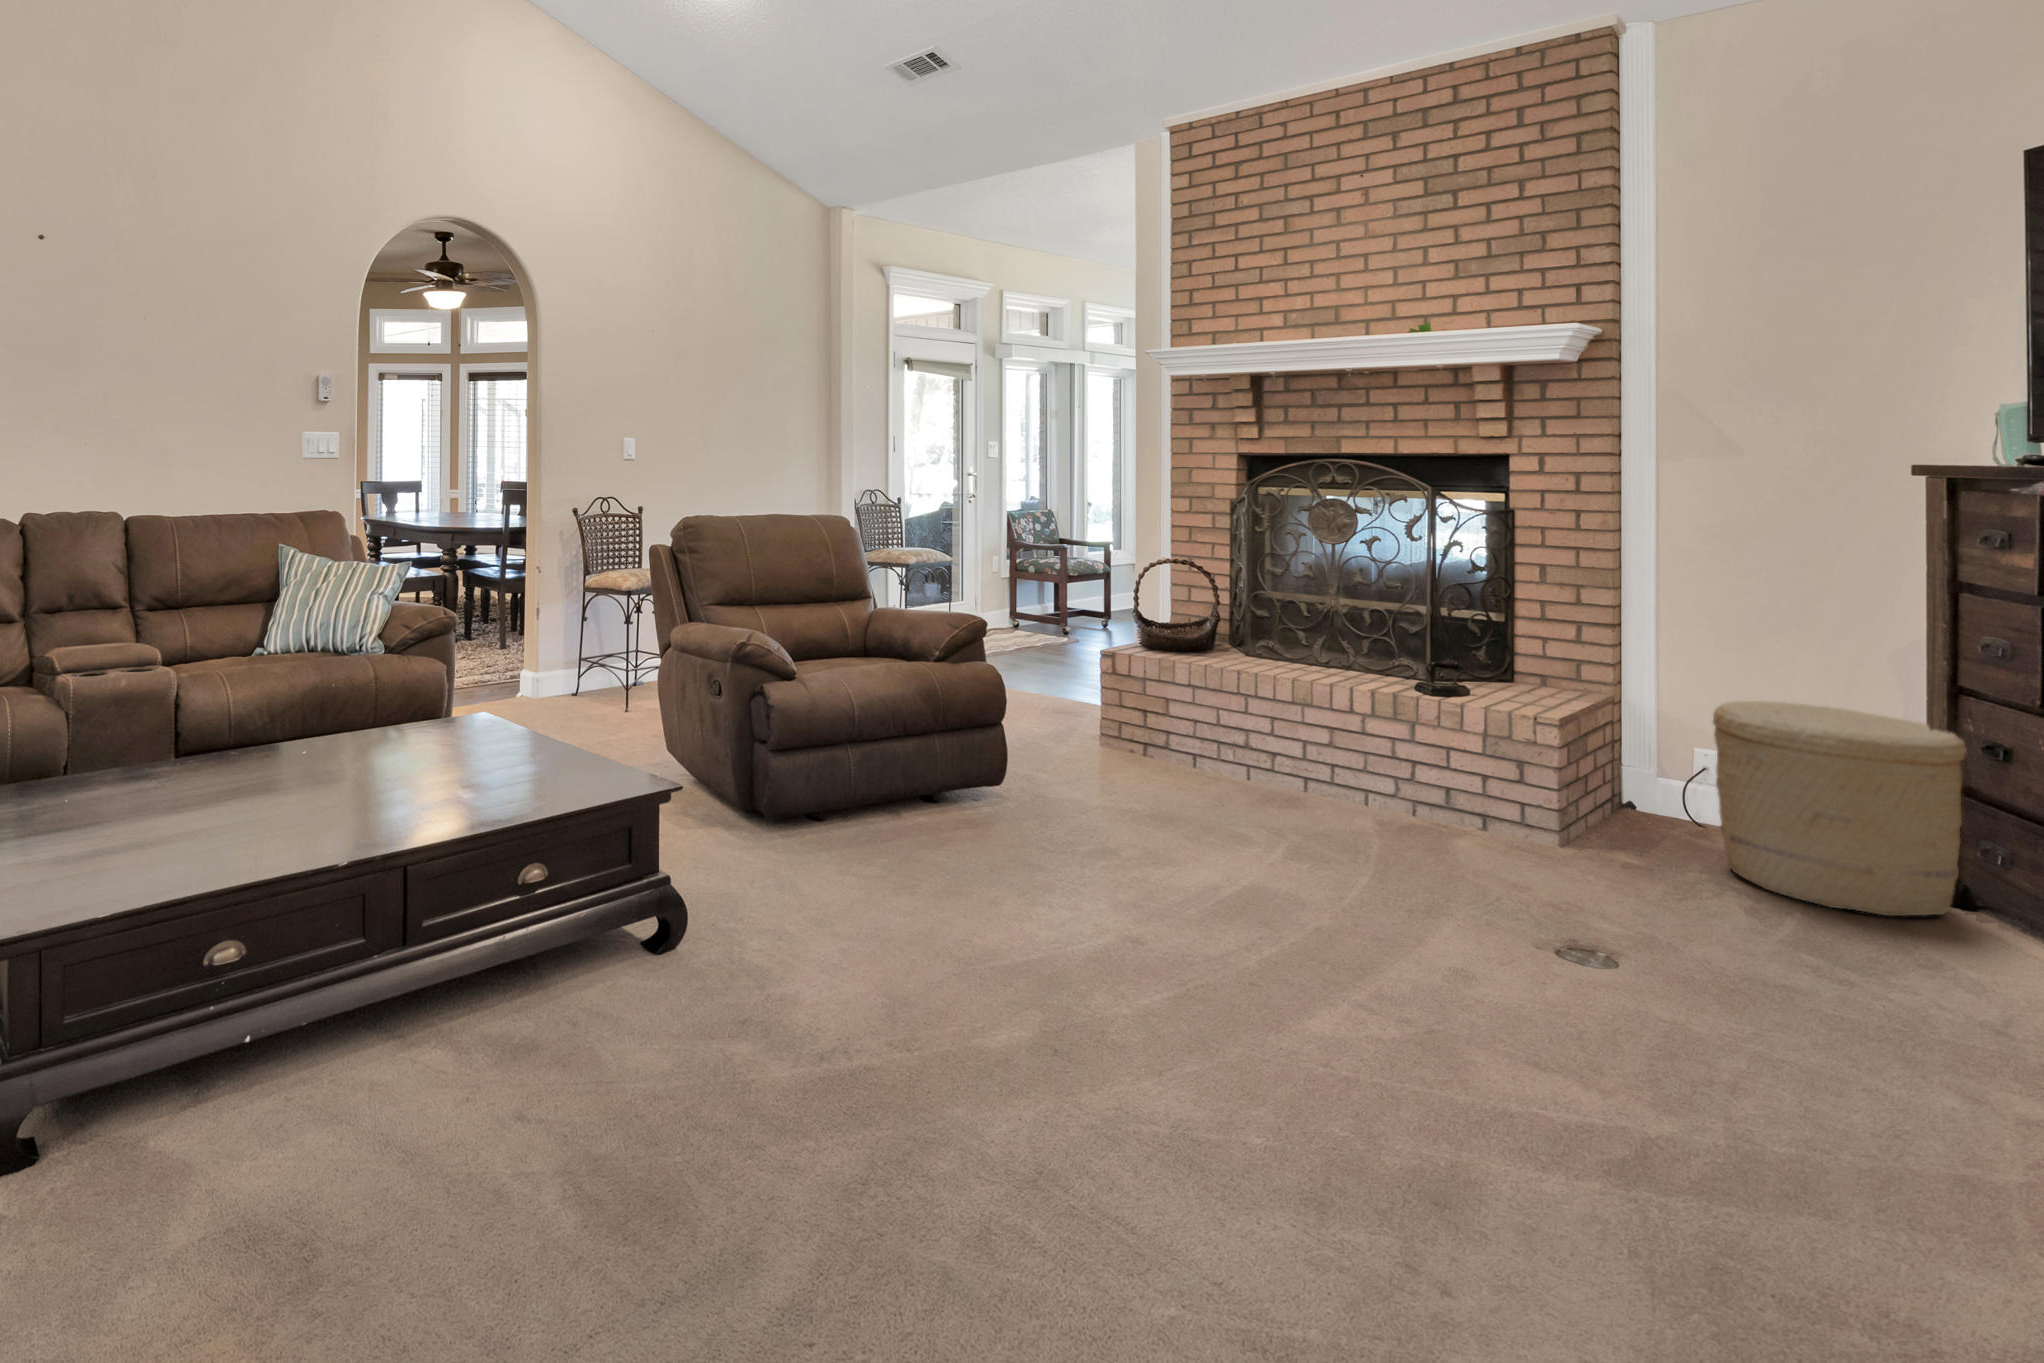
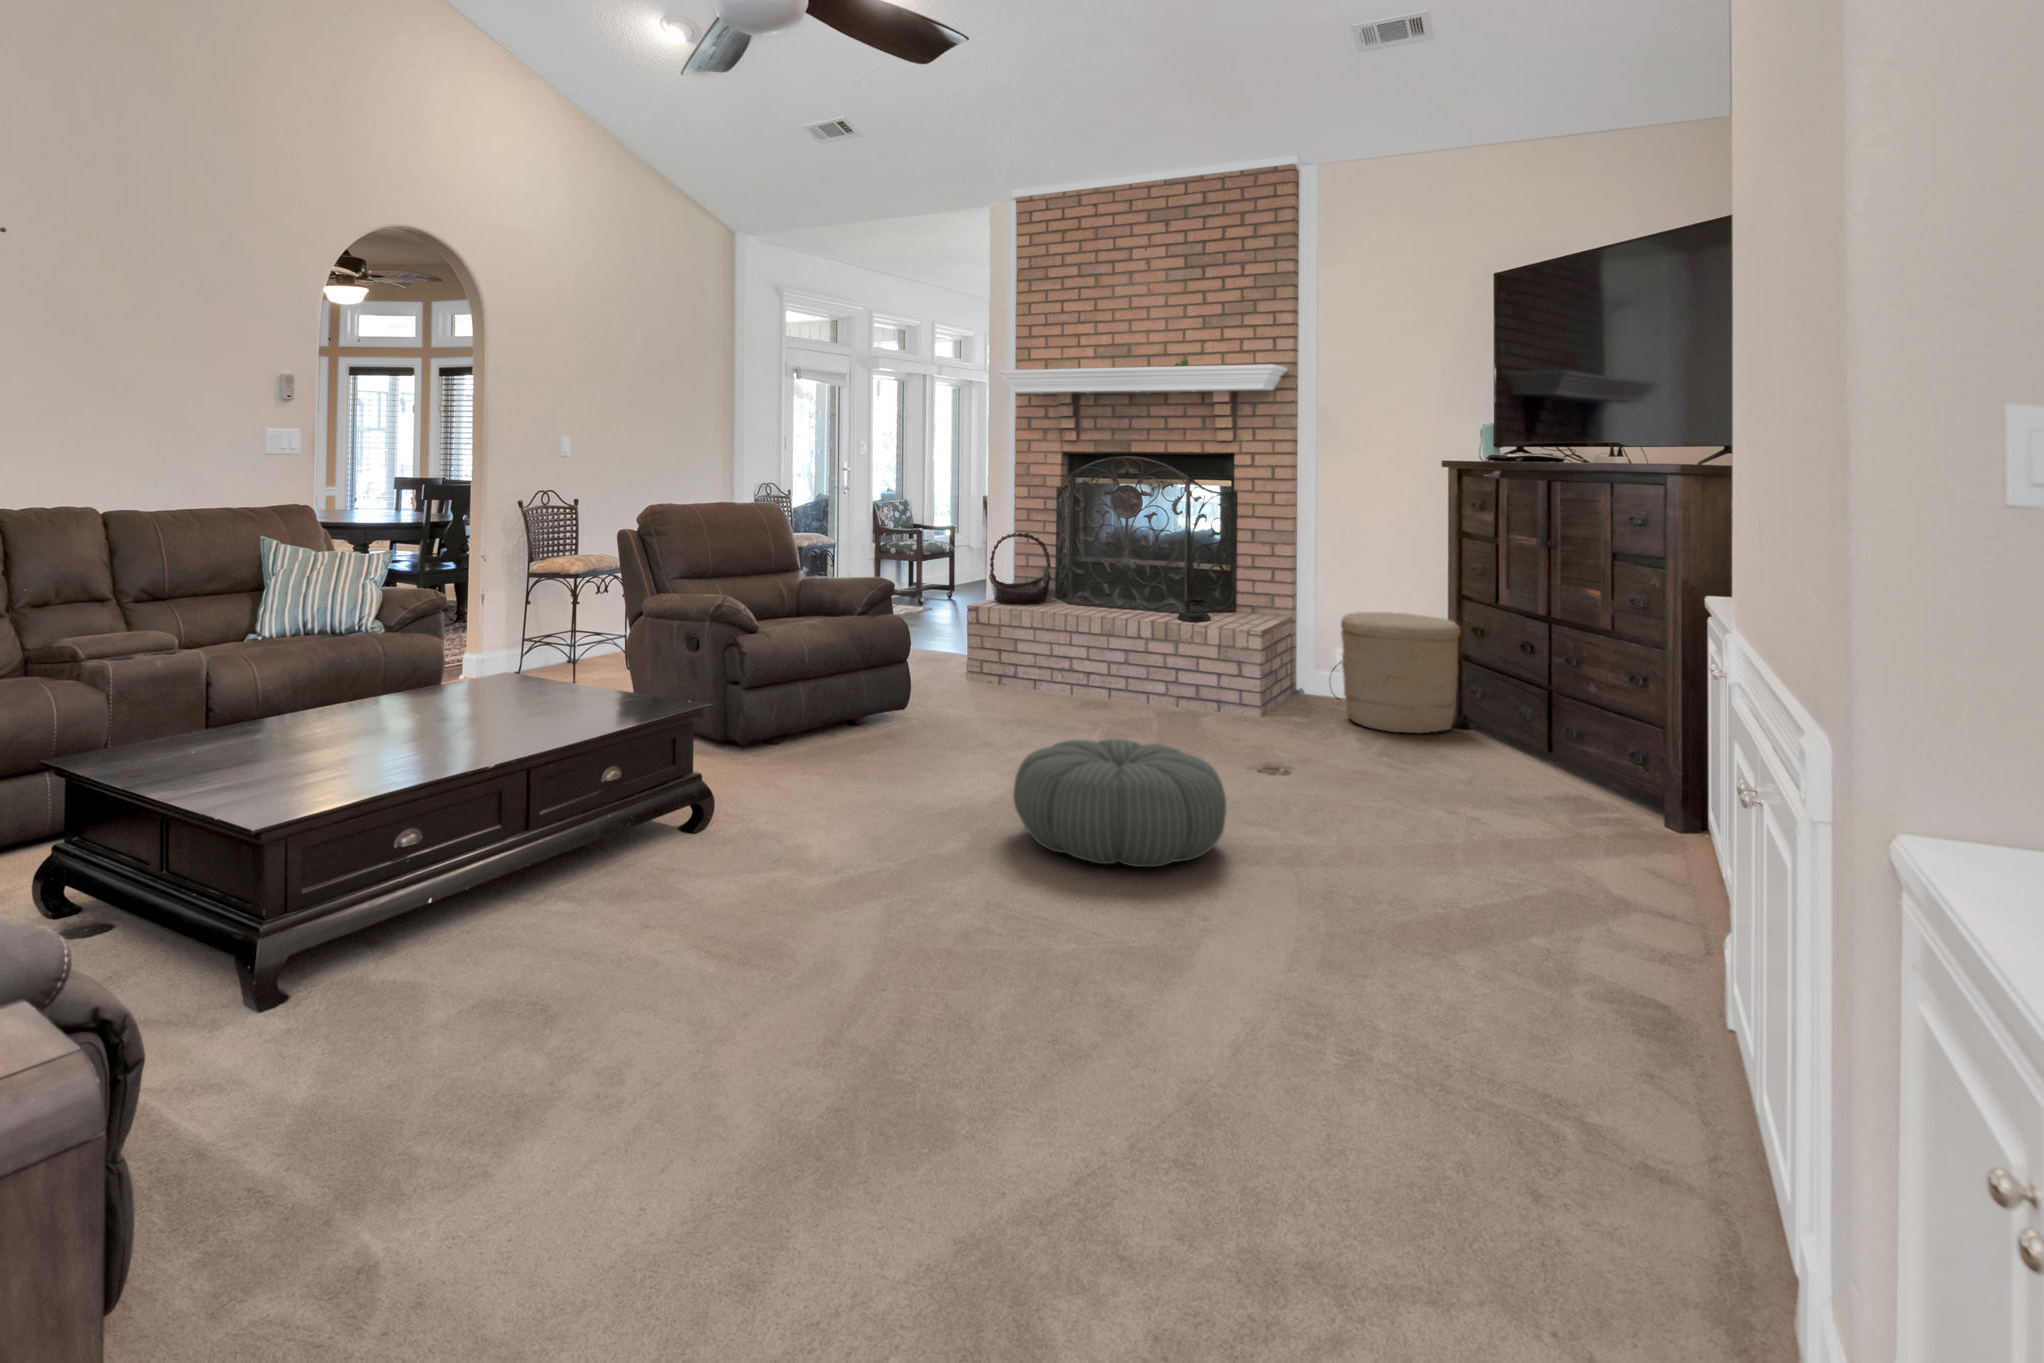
pouf: none [1122,905,1531,1184] -> present [1013,739,1226,867]

